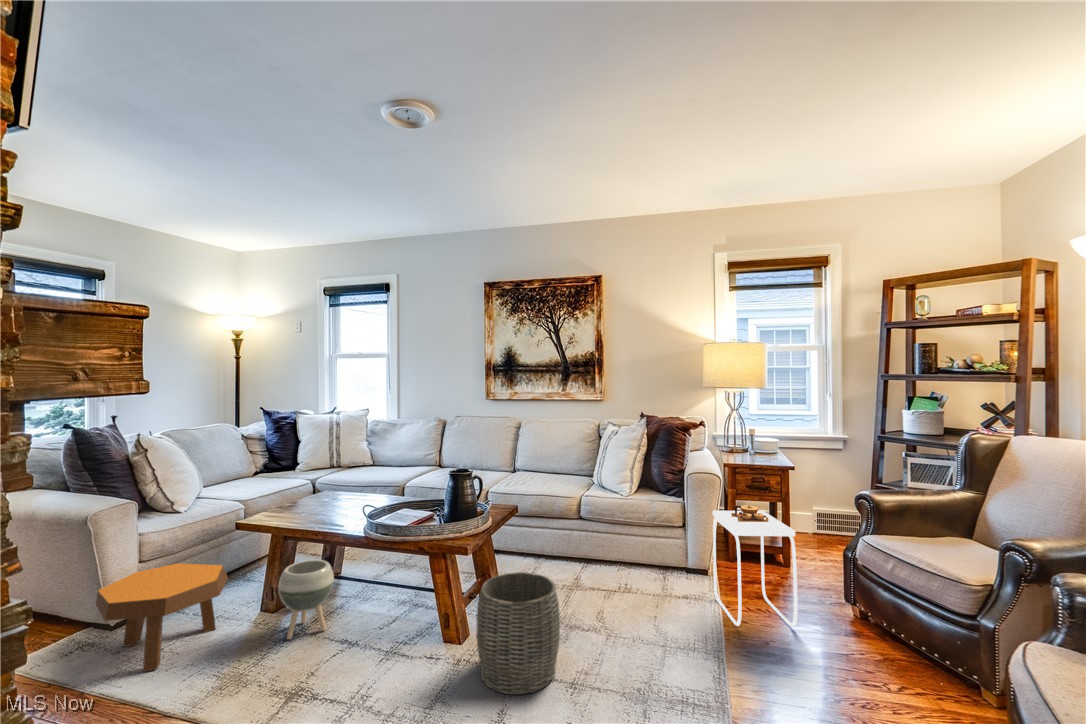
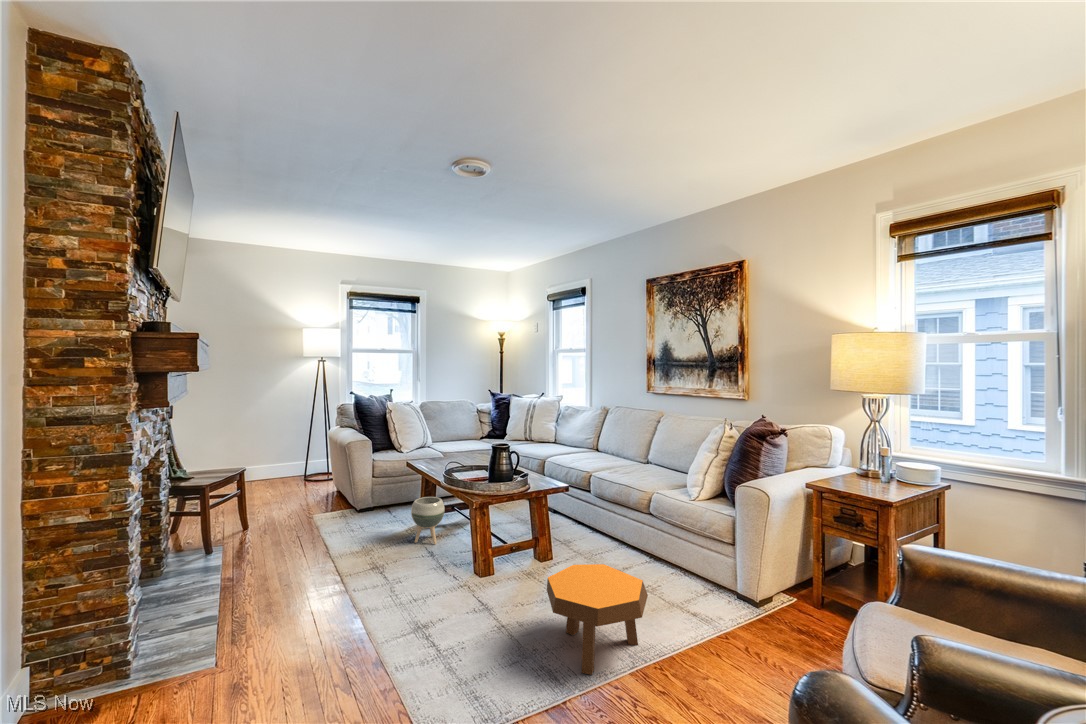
side table: present [713,505,797,627] -> none [694,530,789,681]
footstool: present [96,563,228,672] -> present [547,564,648,675]
woven basket: present [476,572,560,695] -> none [457,533,520,621]

